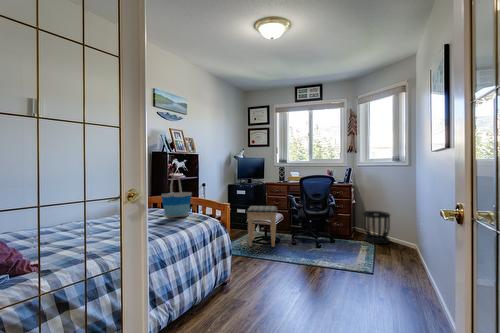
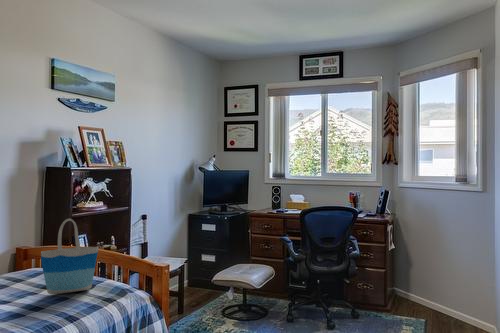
footstool: present [246,206,277,247] -> none [211,253,264,325]
wastebasket: present [362,211,390,244] -> none [405,263,451,320]

